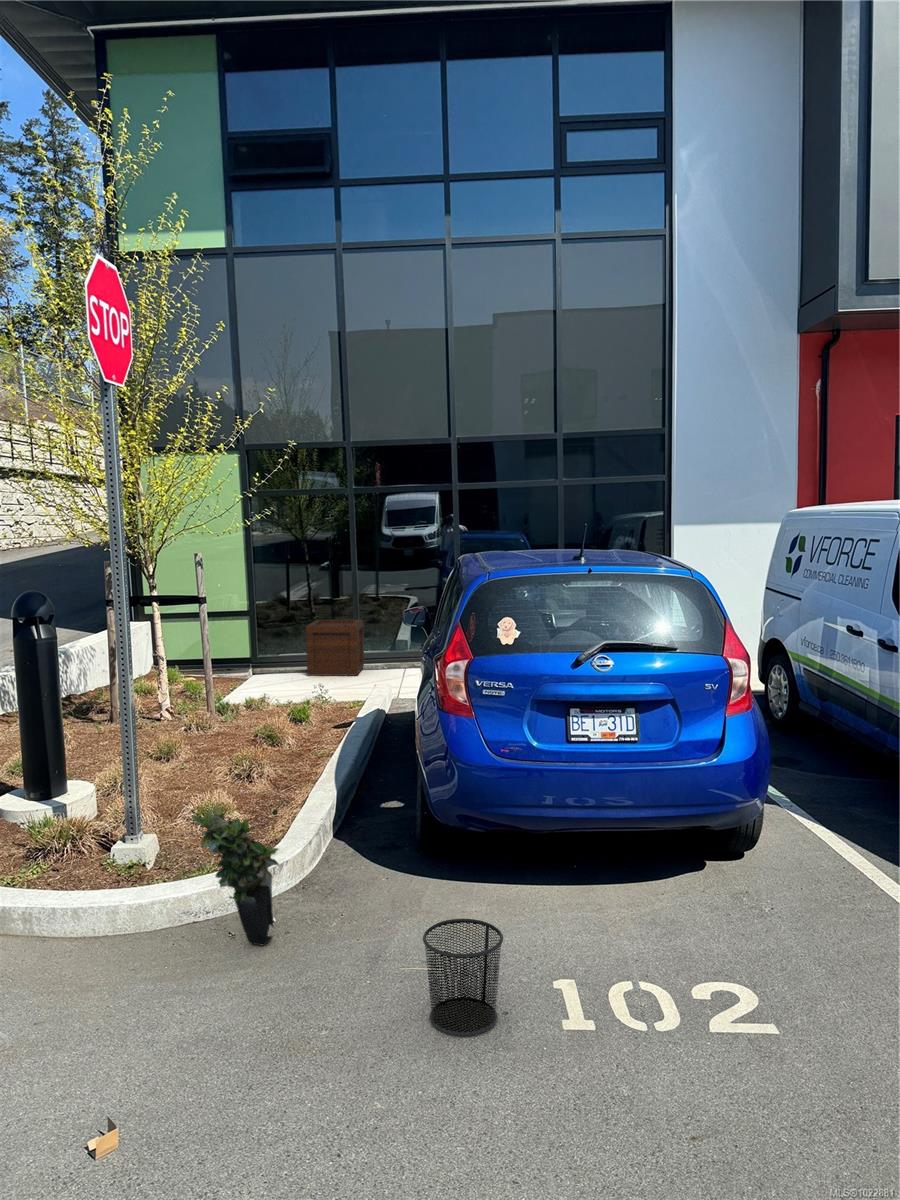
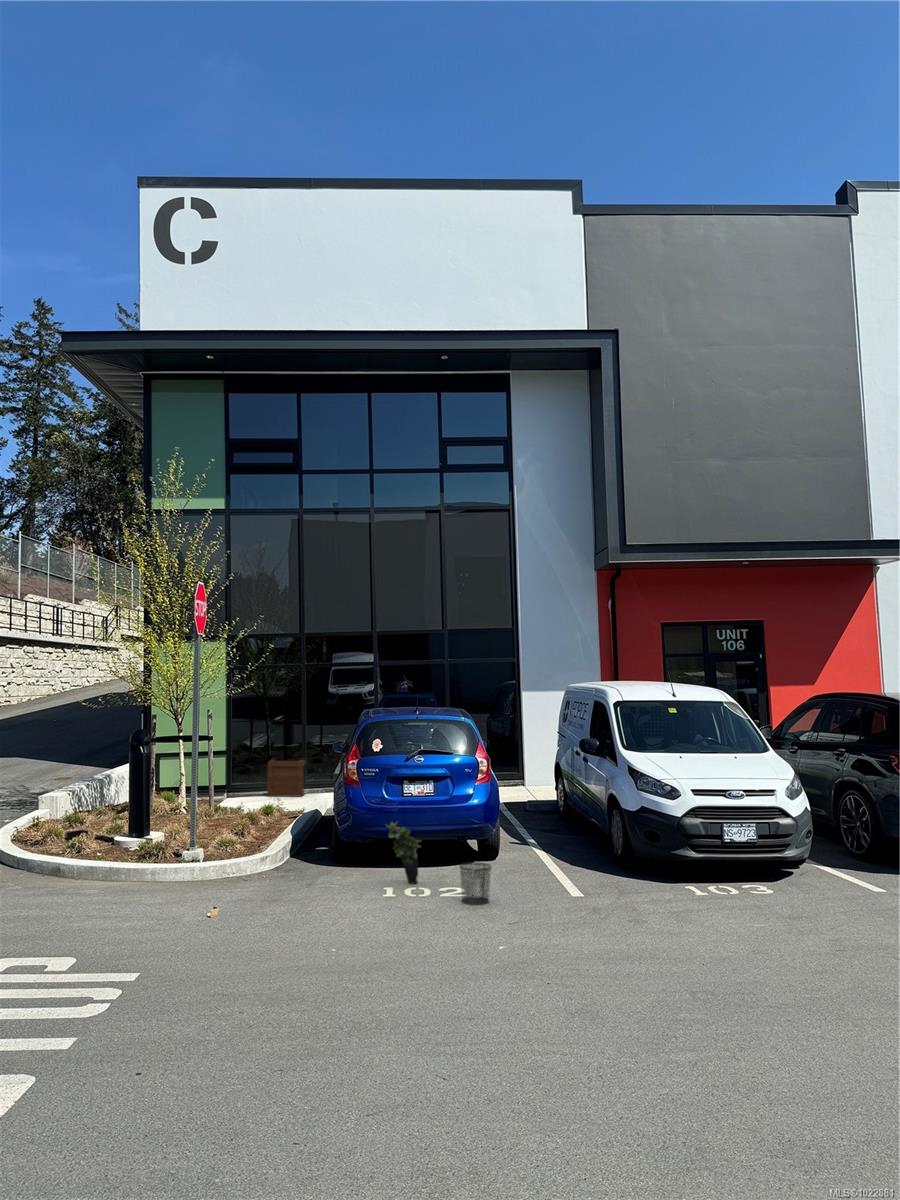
potted plant: present [192,806,279,946] -> present [386,823,421,884]
waste bin: present [423,919,503,1036] -> present [460,863,491,905]

